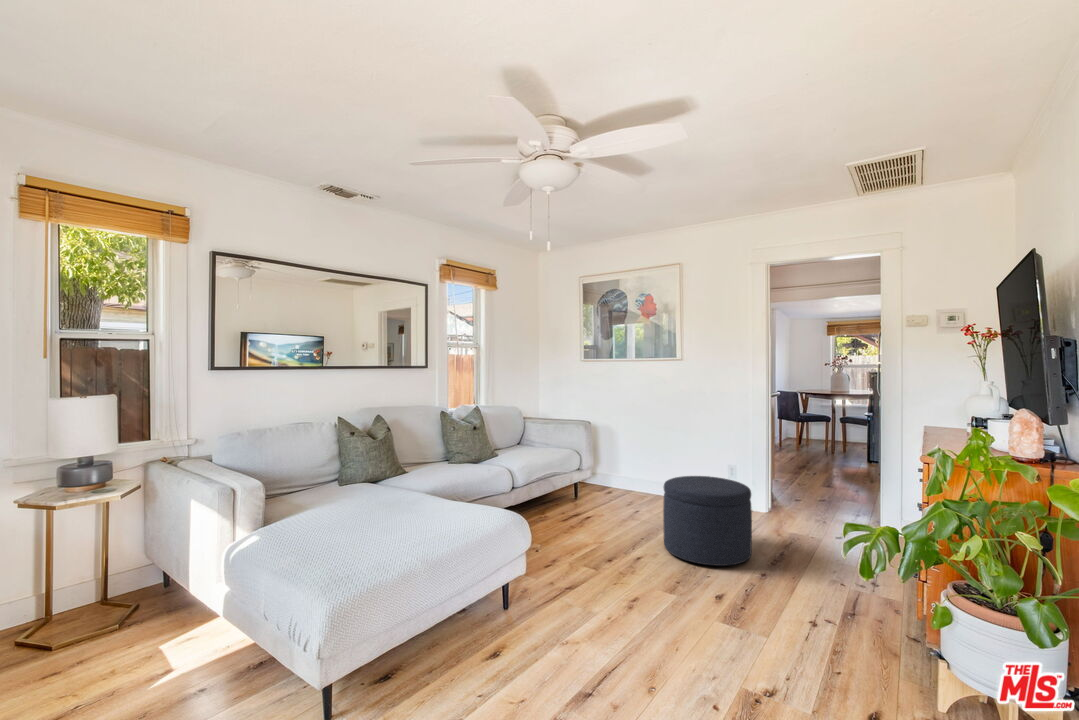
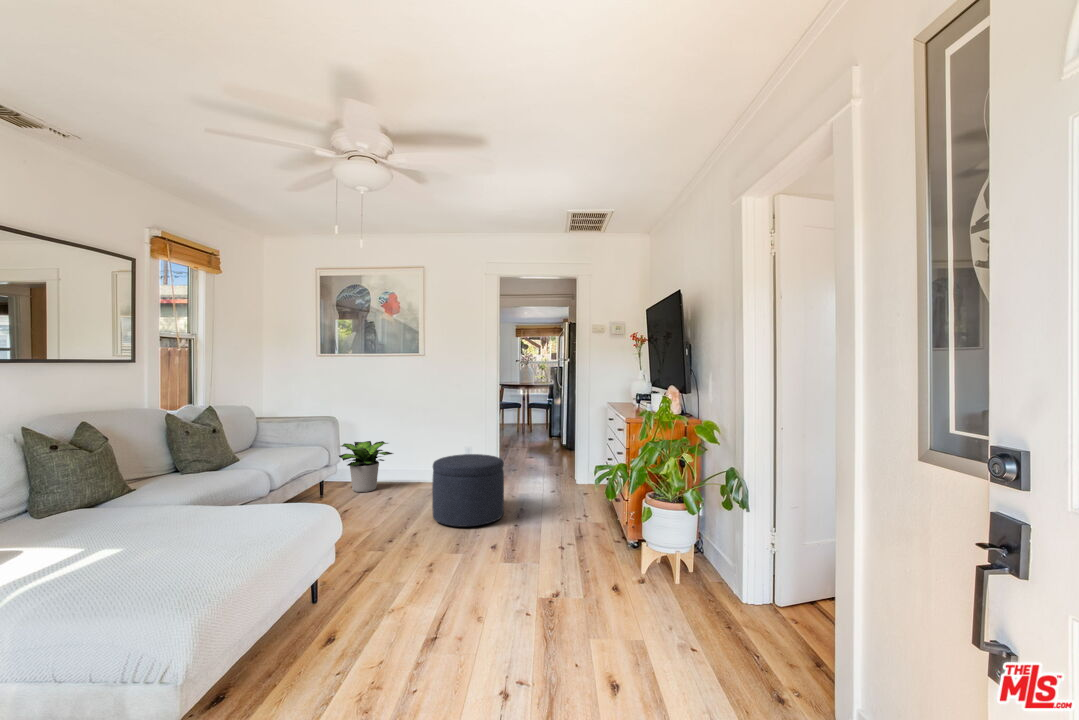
potted plant: none [589,447,644,500] -> present [339,441,393,492]

